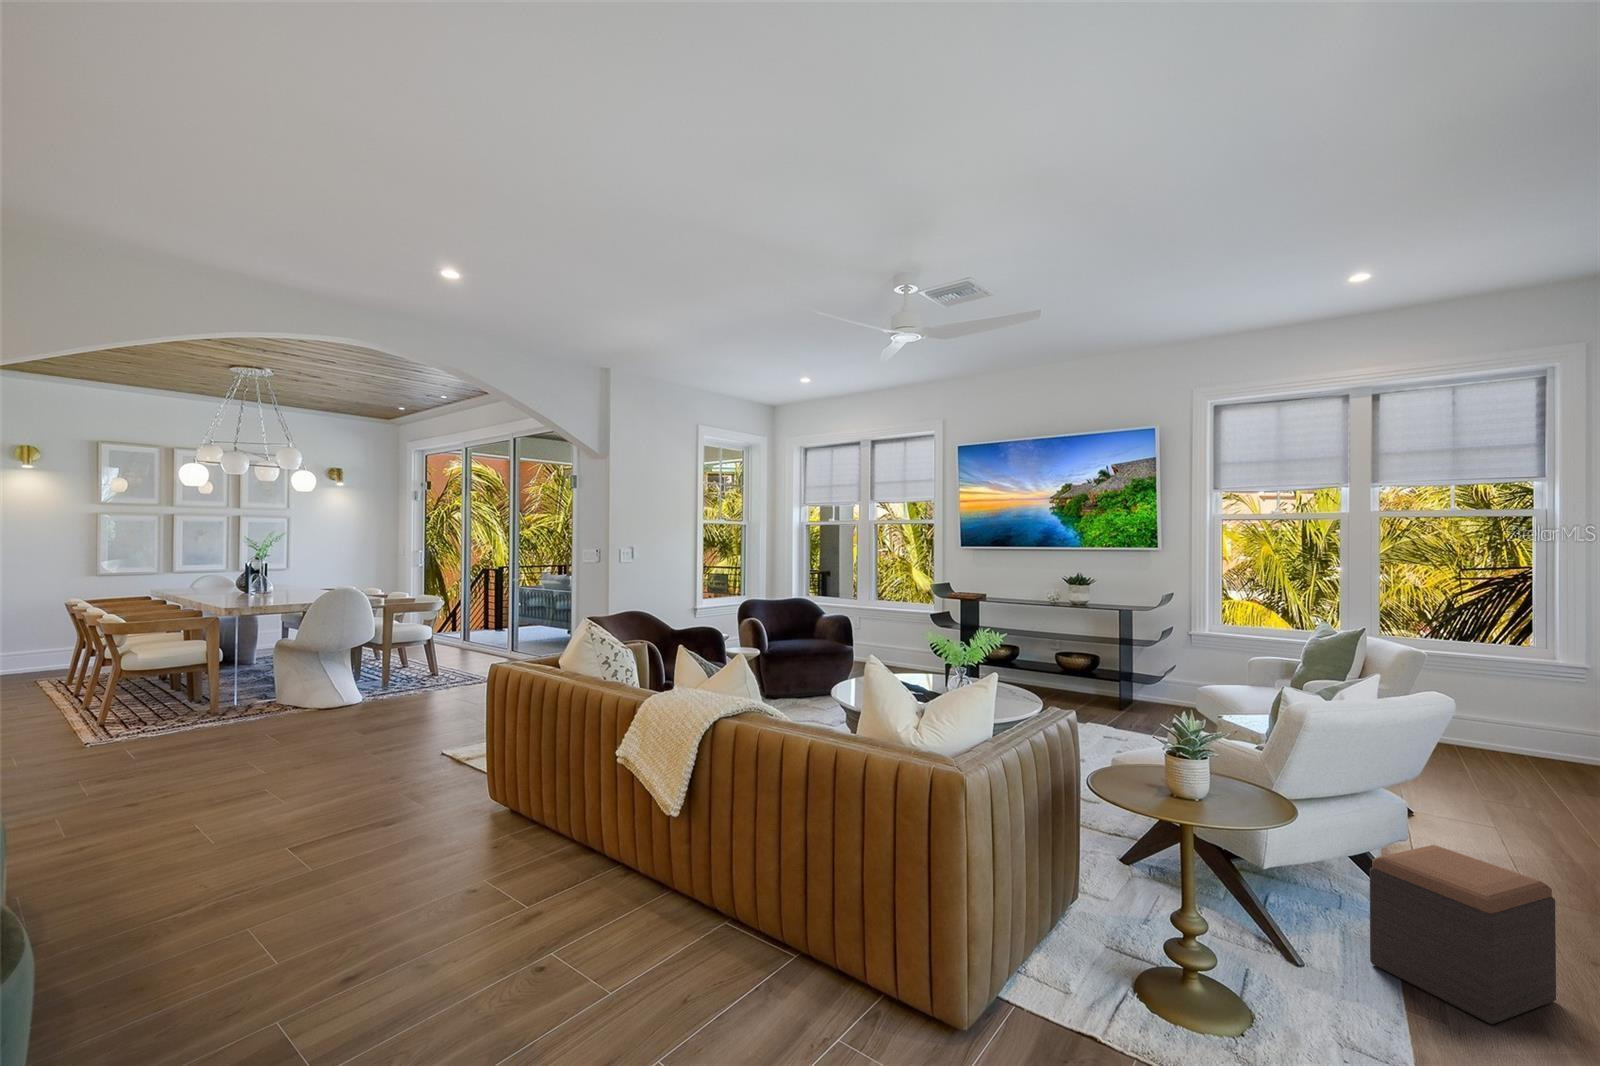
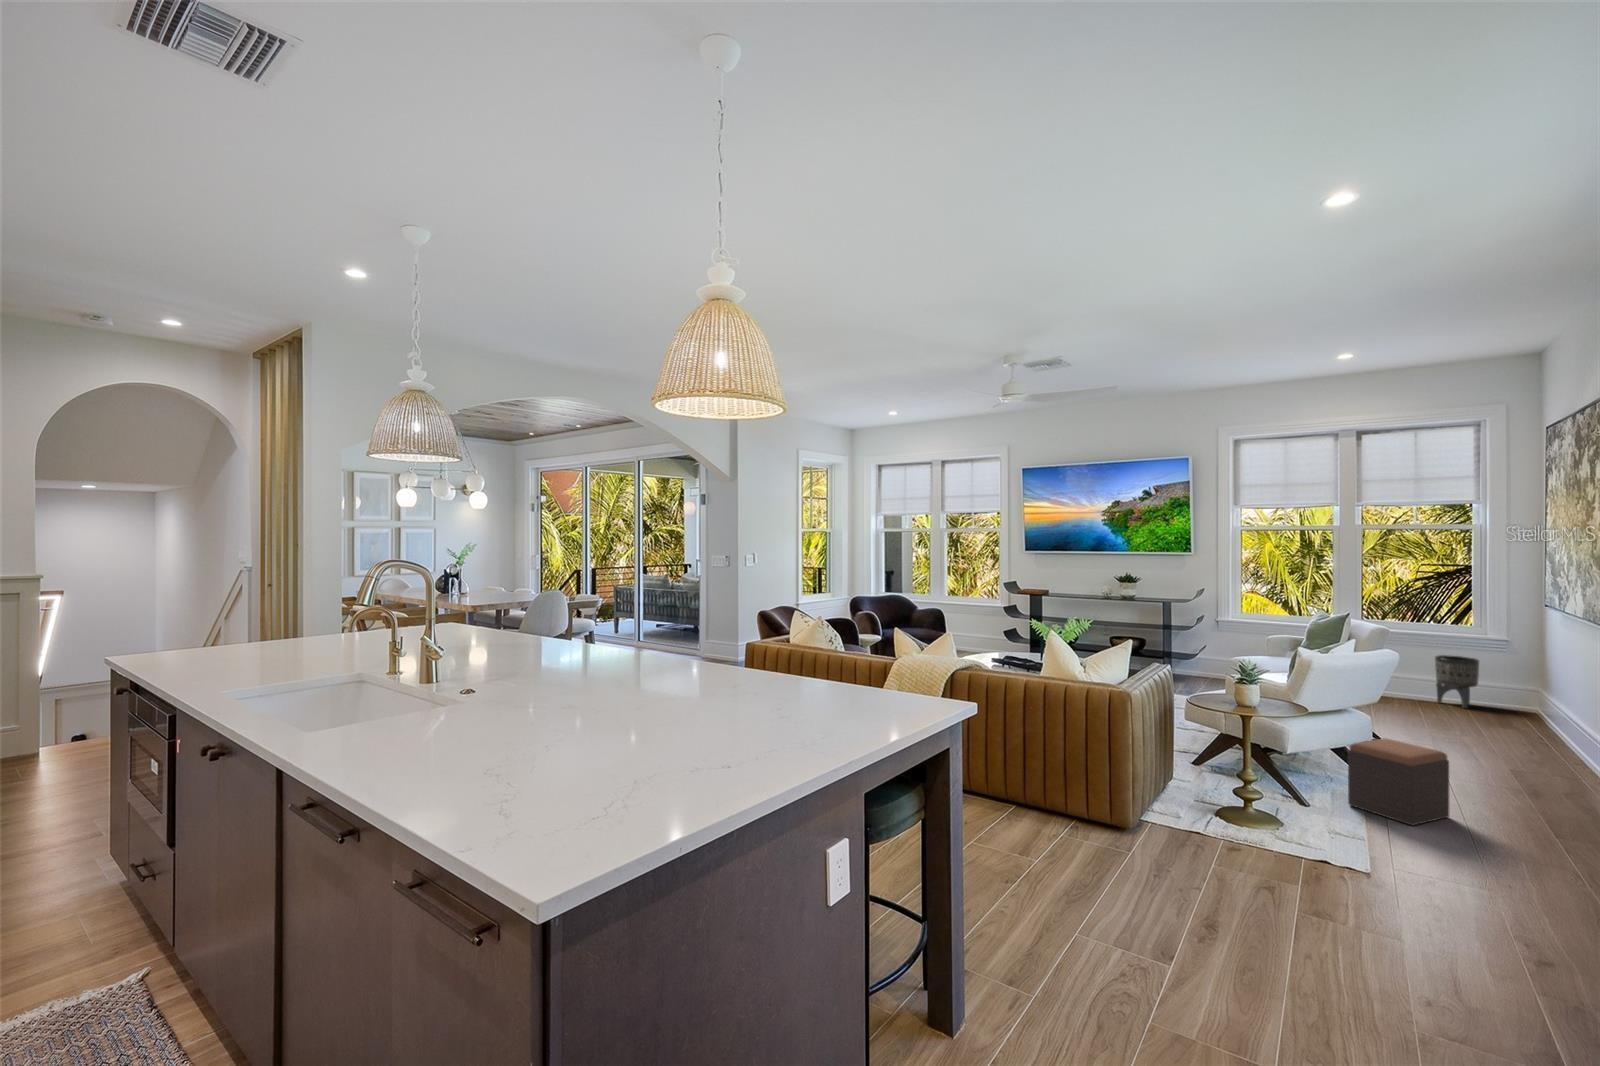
planter: none [1483,687,1547,763] -> present [1435,655,1479,708]

